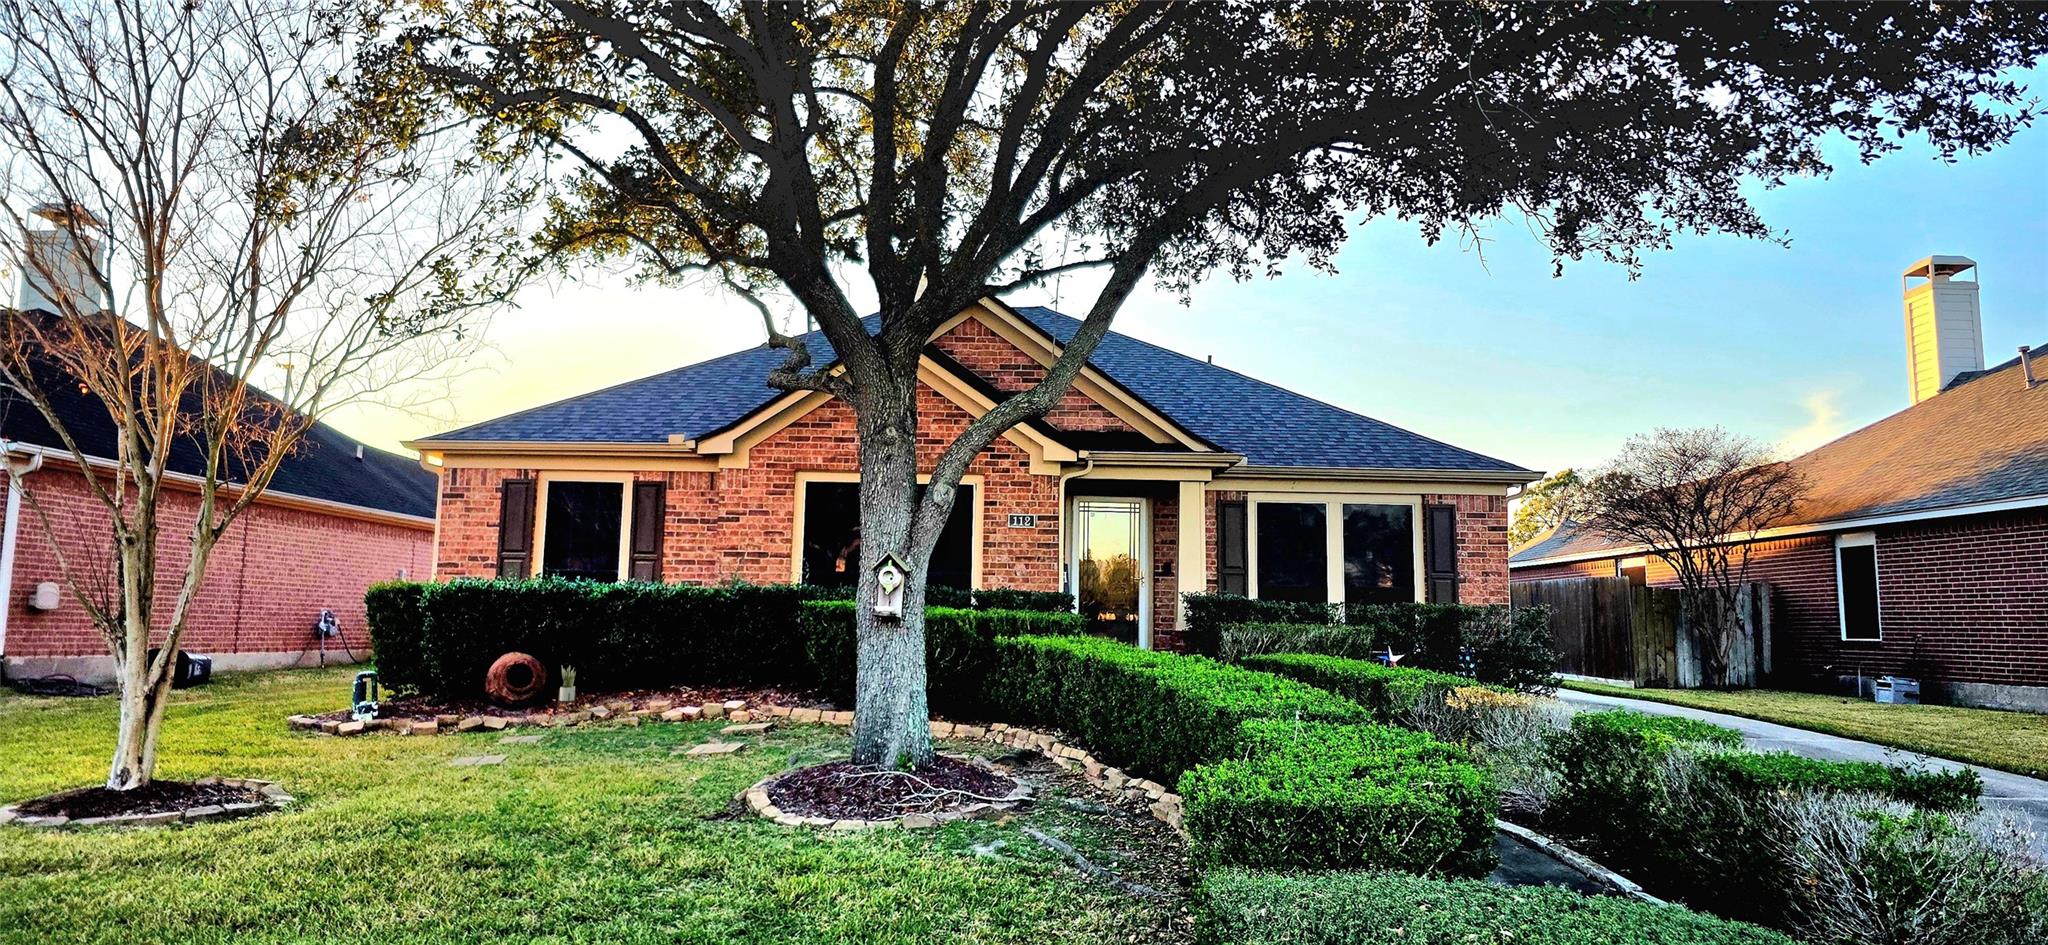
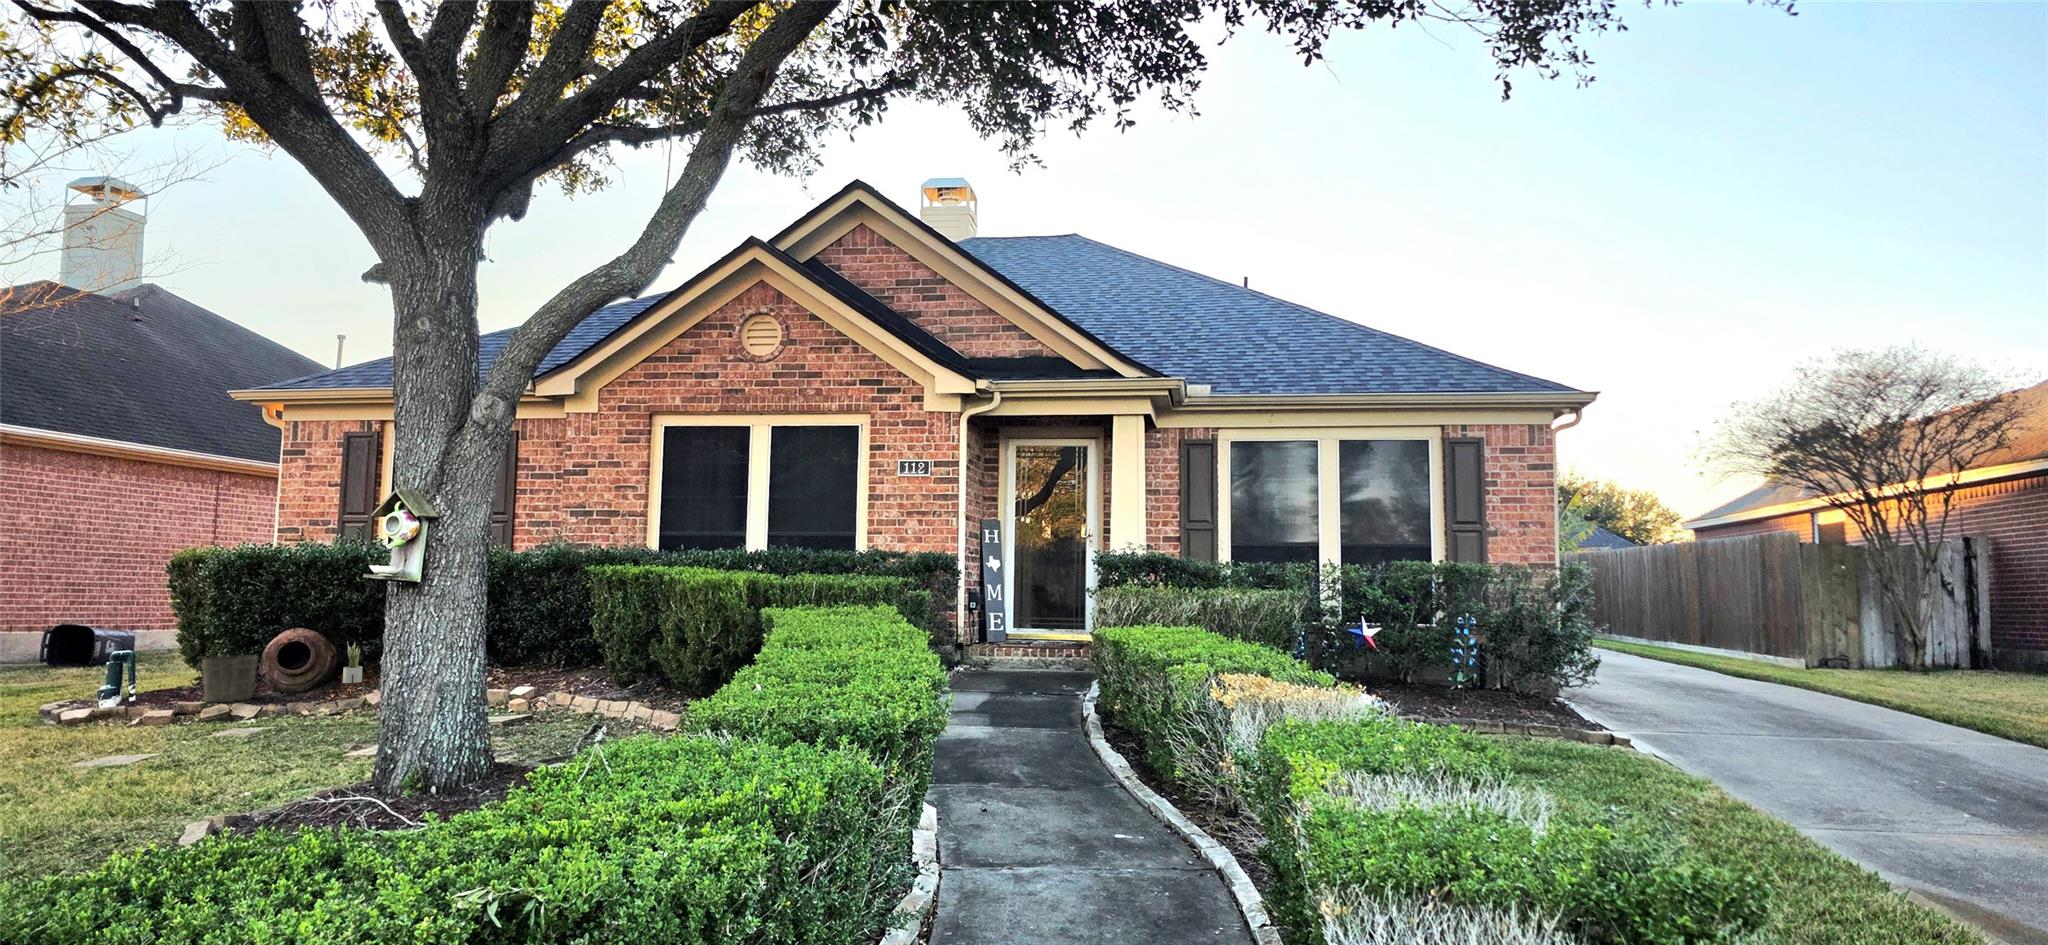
bucket: none [435,676,487,718] -> present [198,654,258,702]

